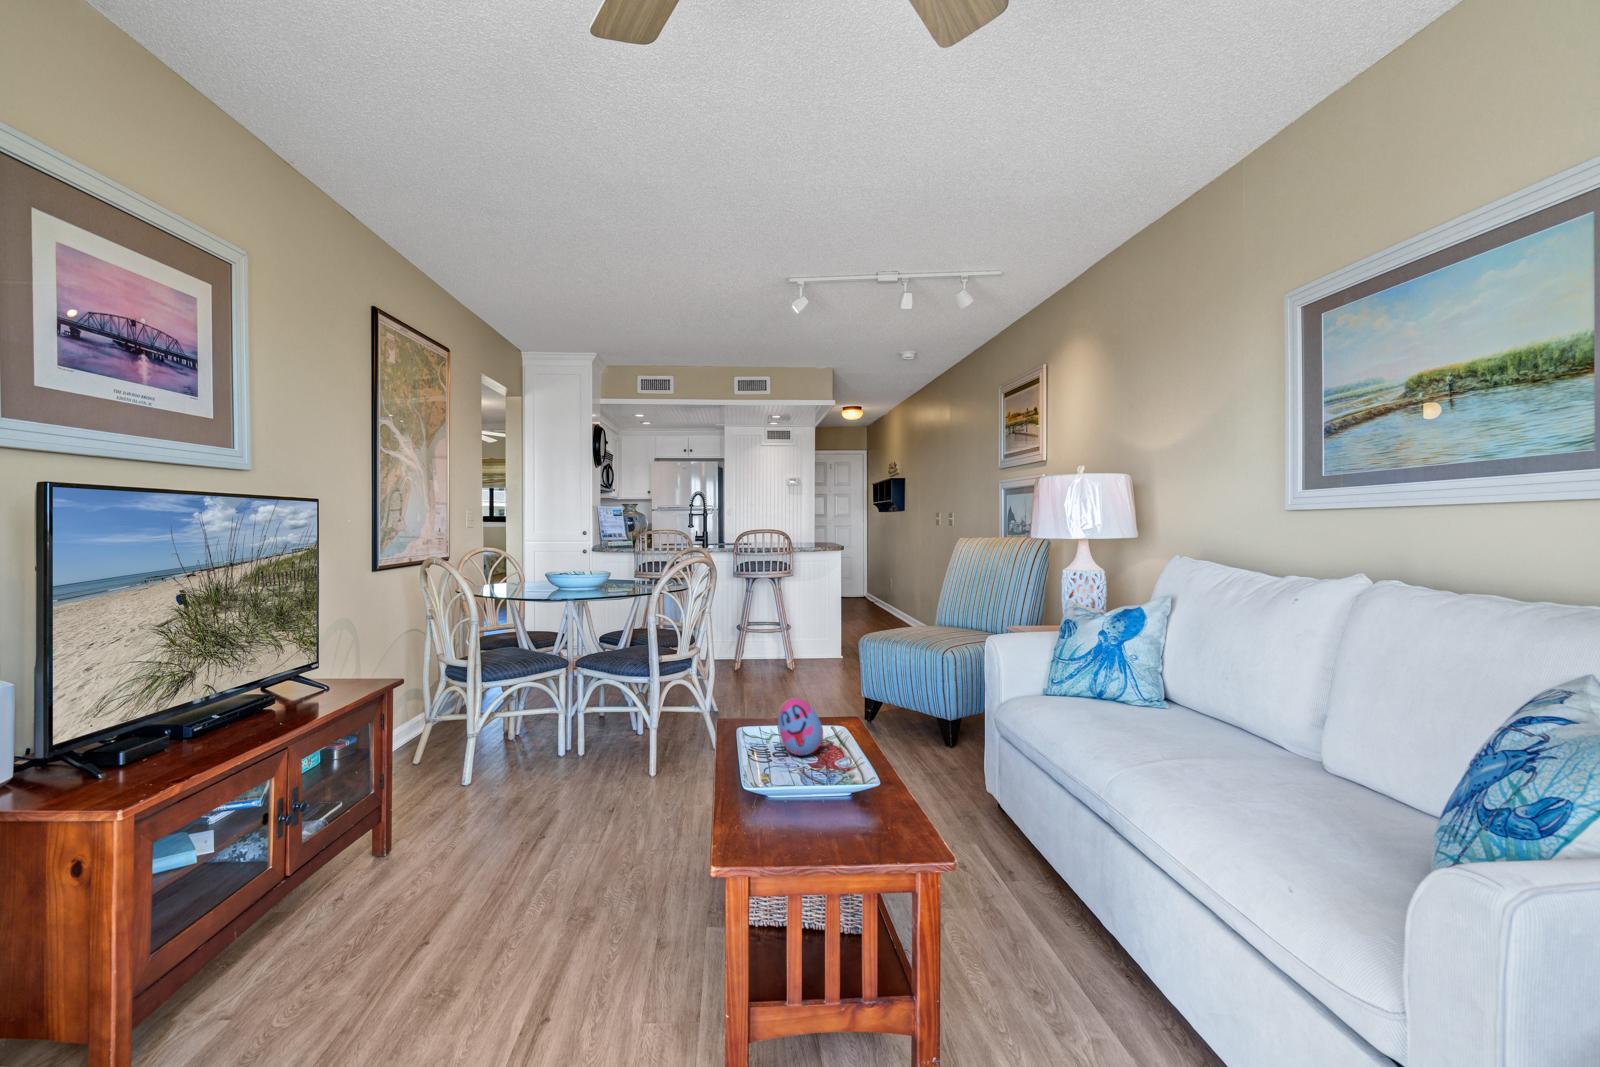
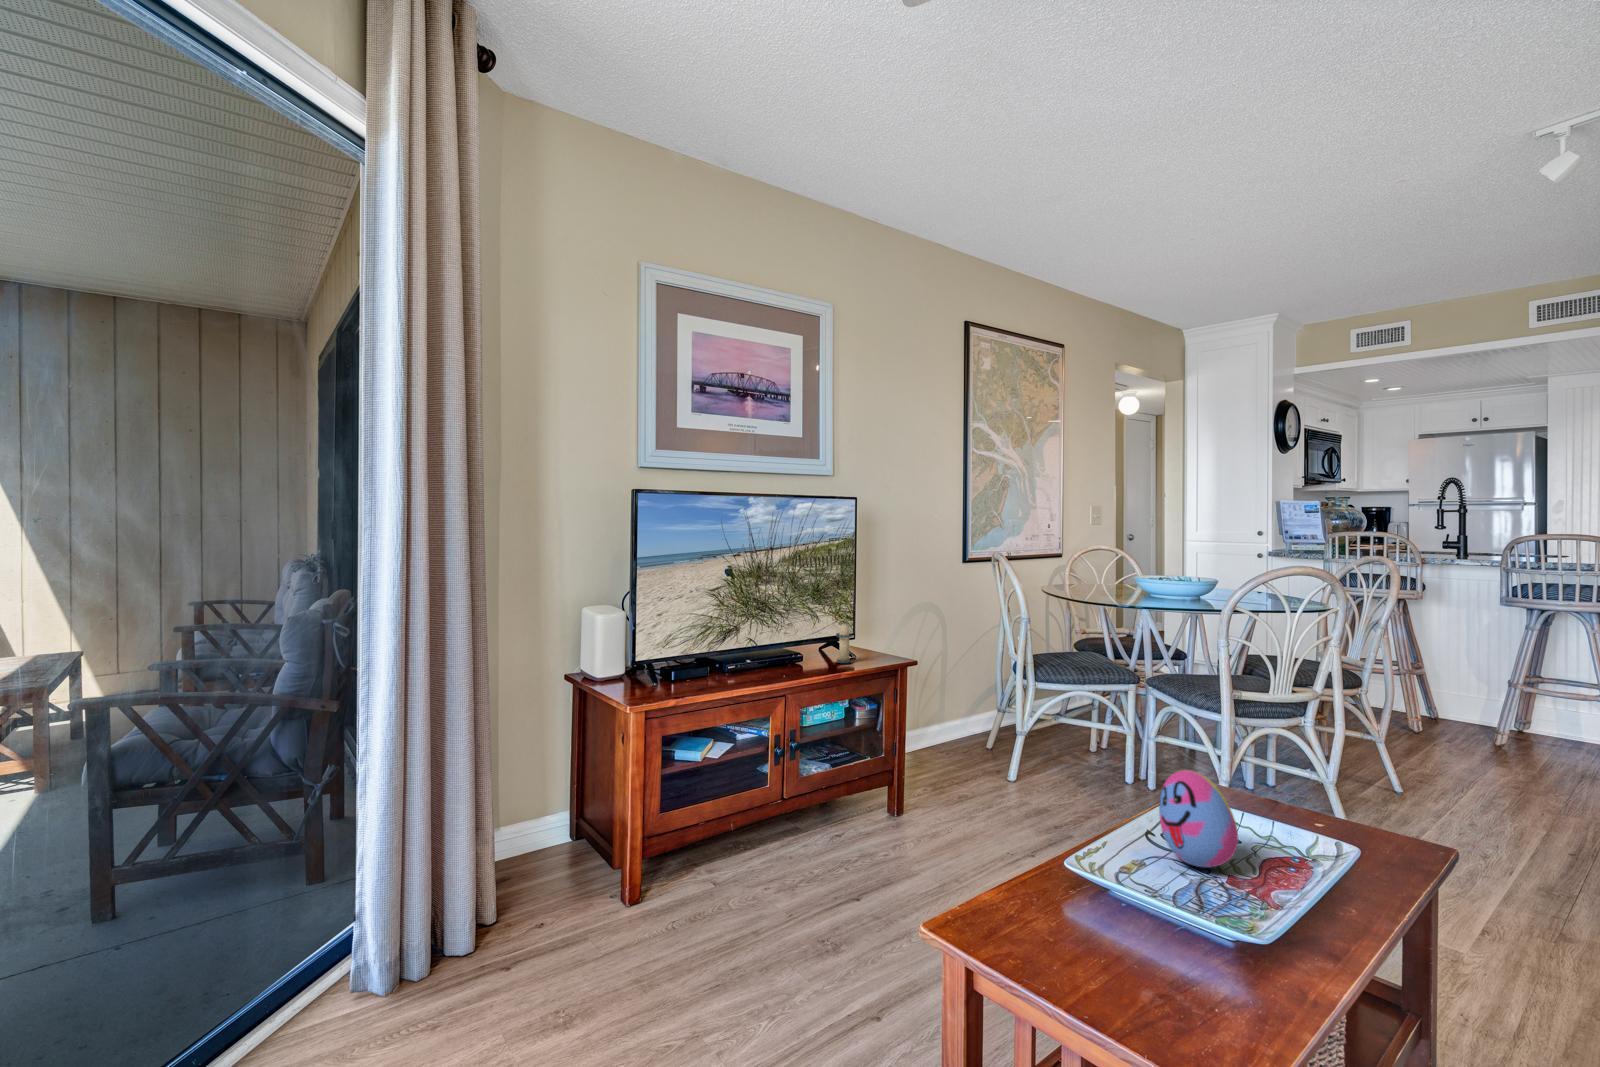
candle: none [310,646,338,696] -> present [836,624,852,663]

